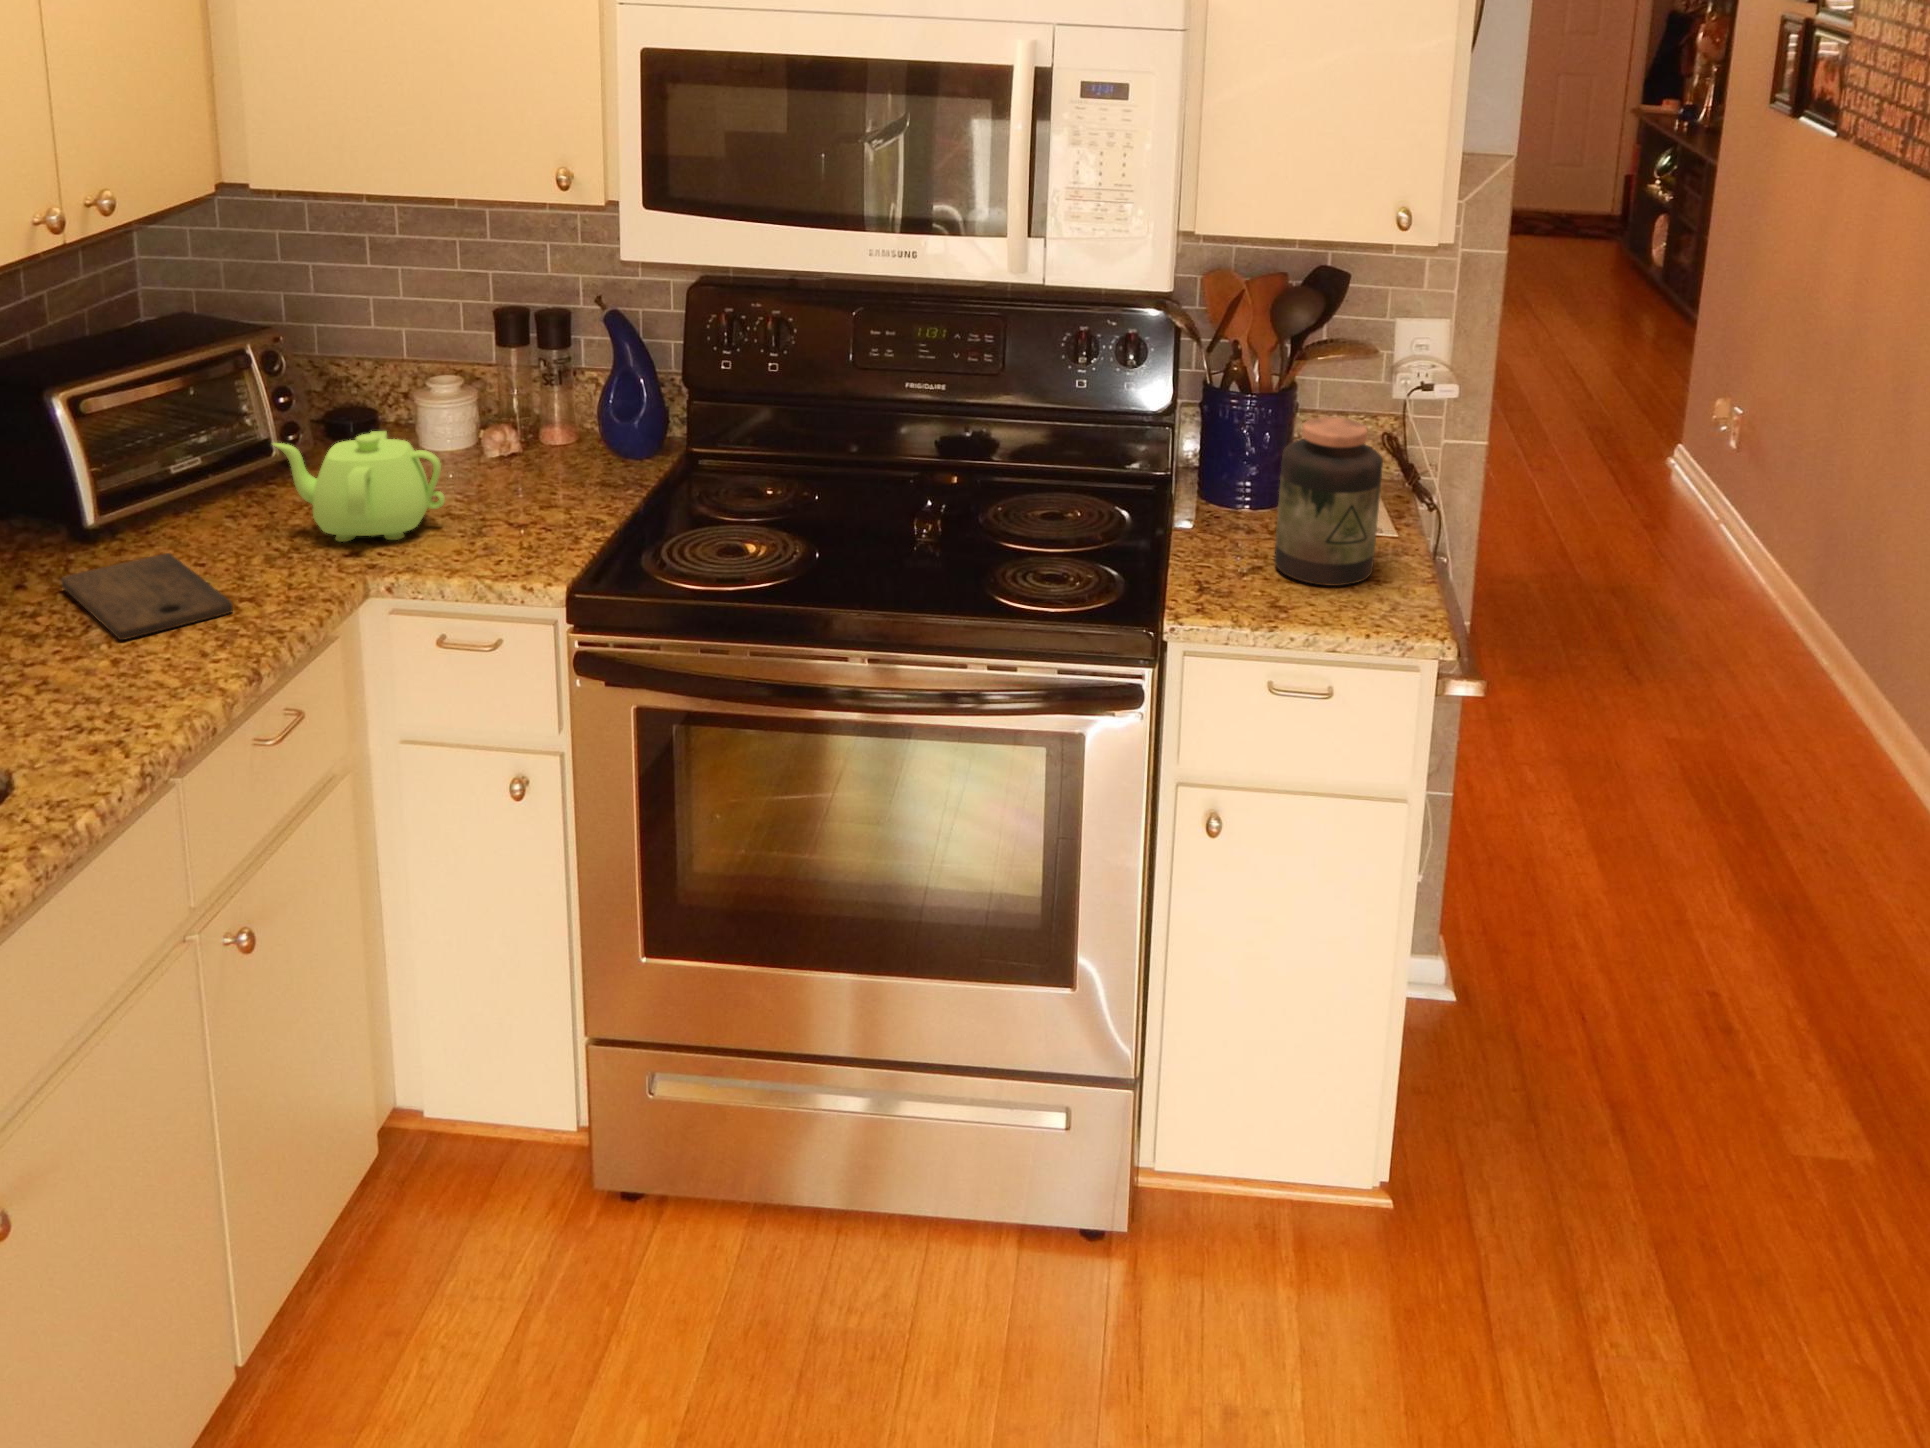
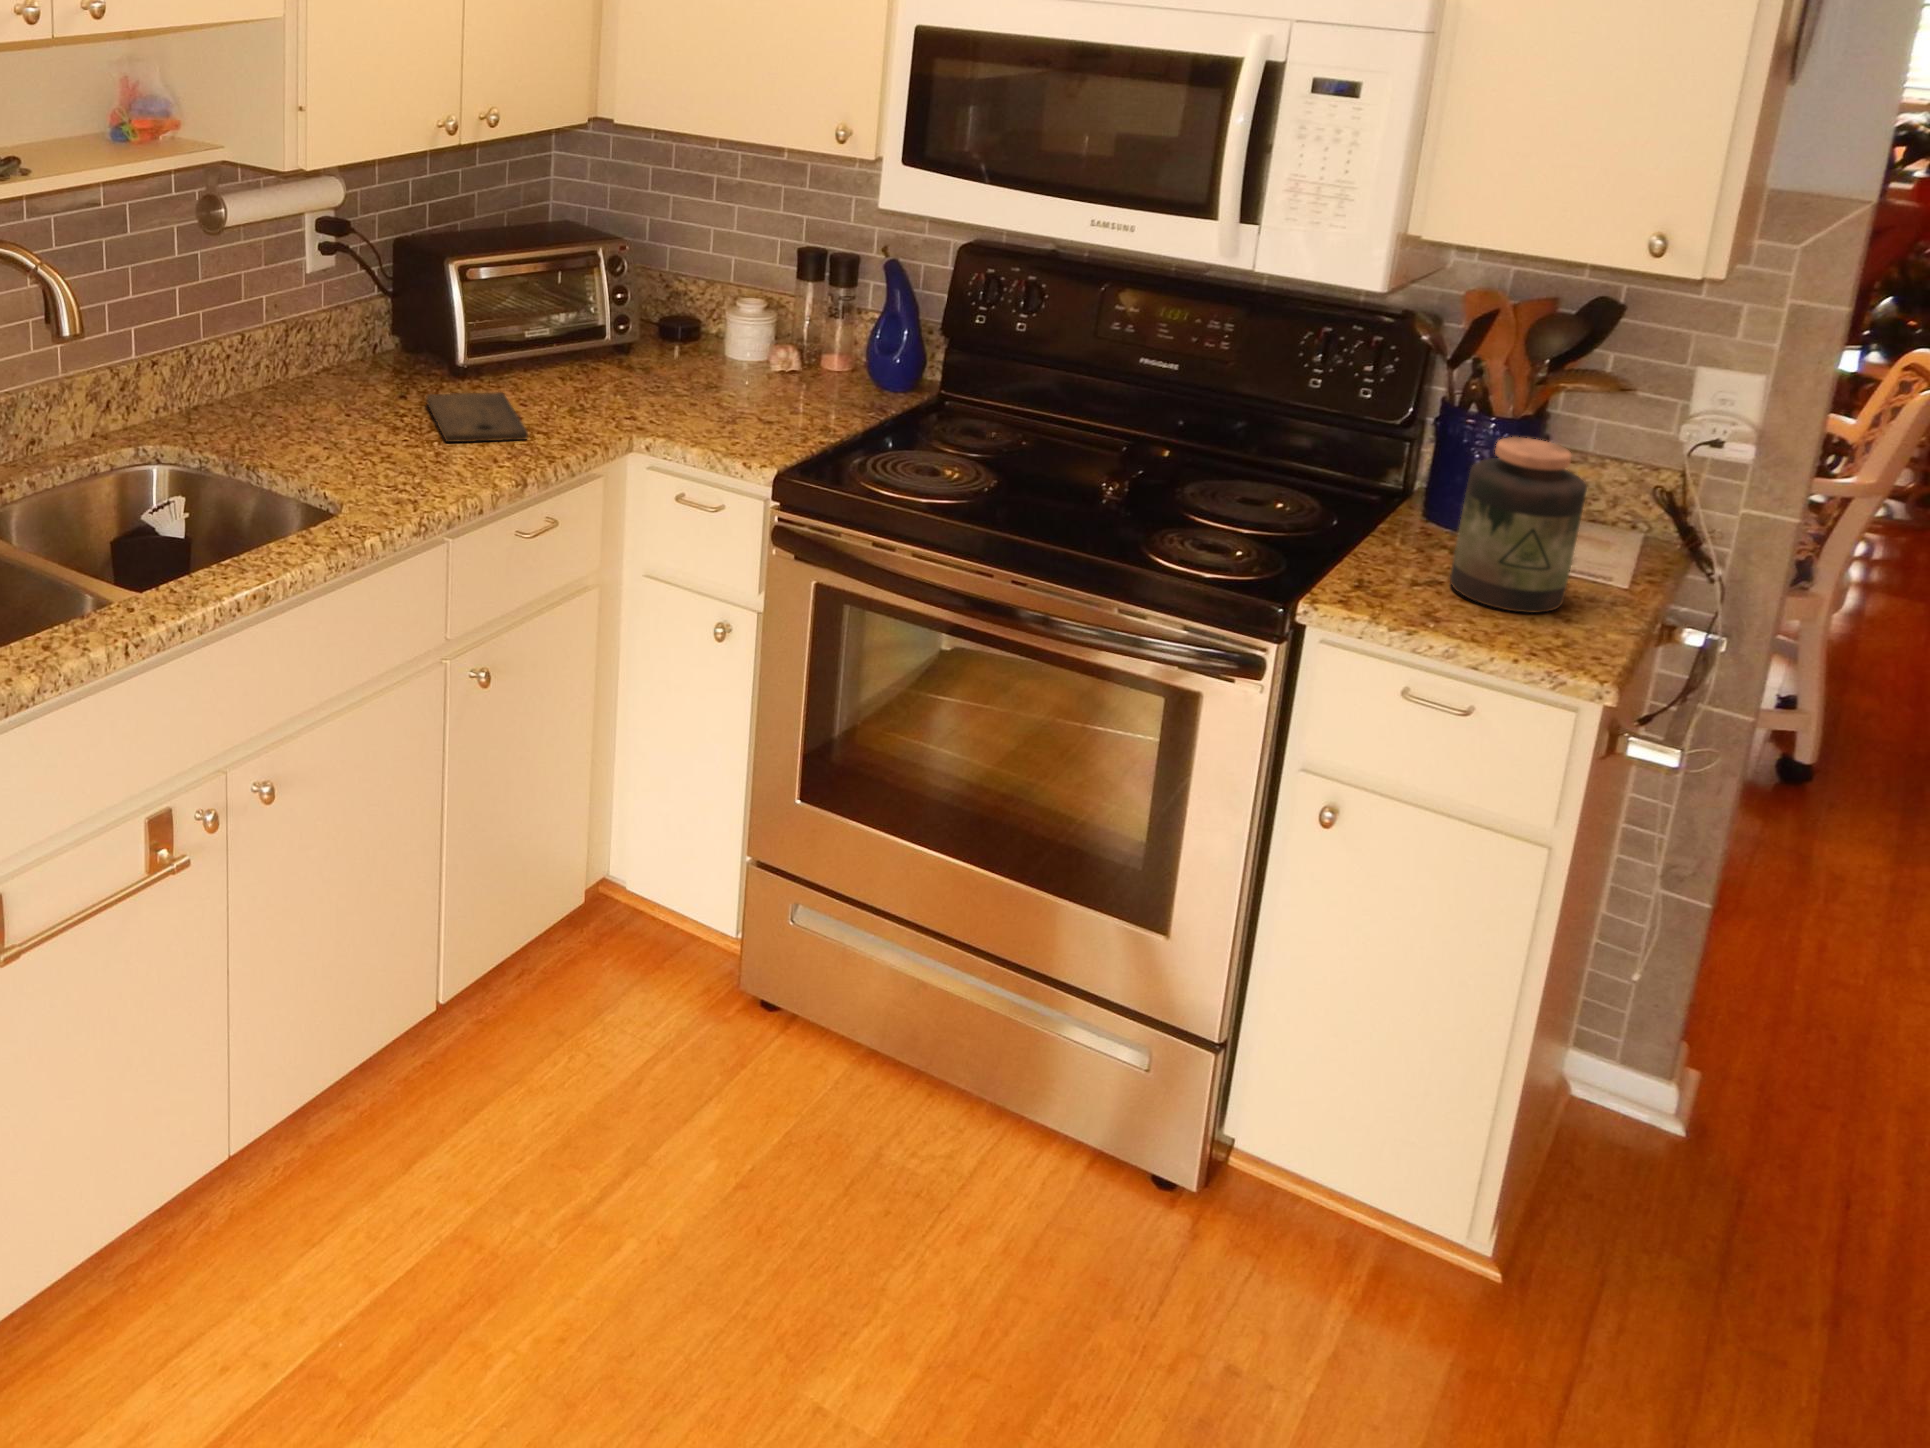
teapot: present [273,431,445,542] -> none [590,322,711,415]

